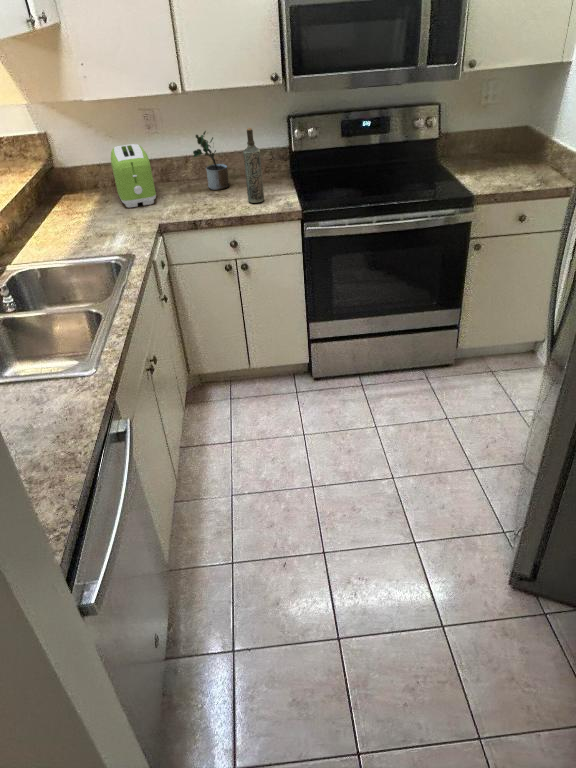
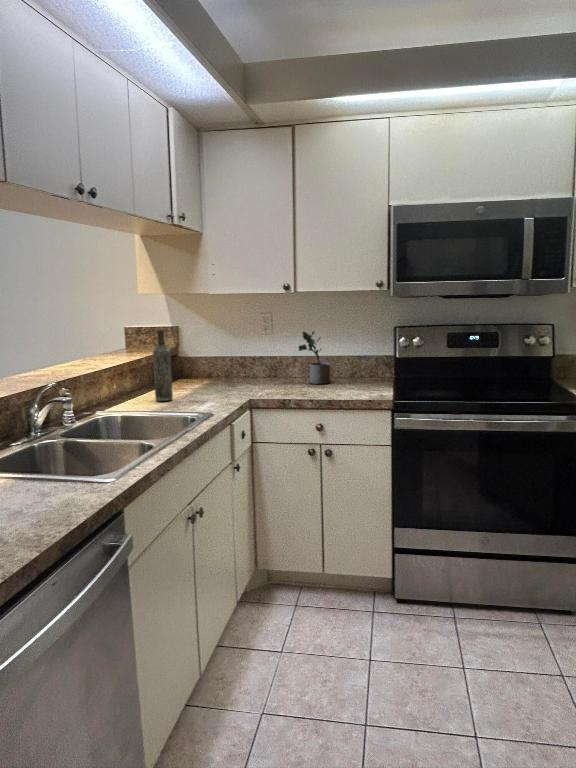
bottle: present [243,128,264,203] -> present [153,329,173,401]
toaster: present [111,144,156,208] -> none [223,339,258,388]

